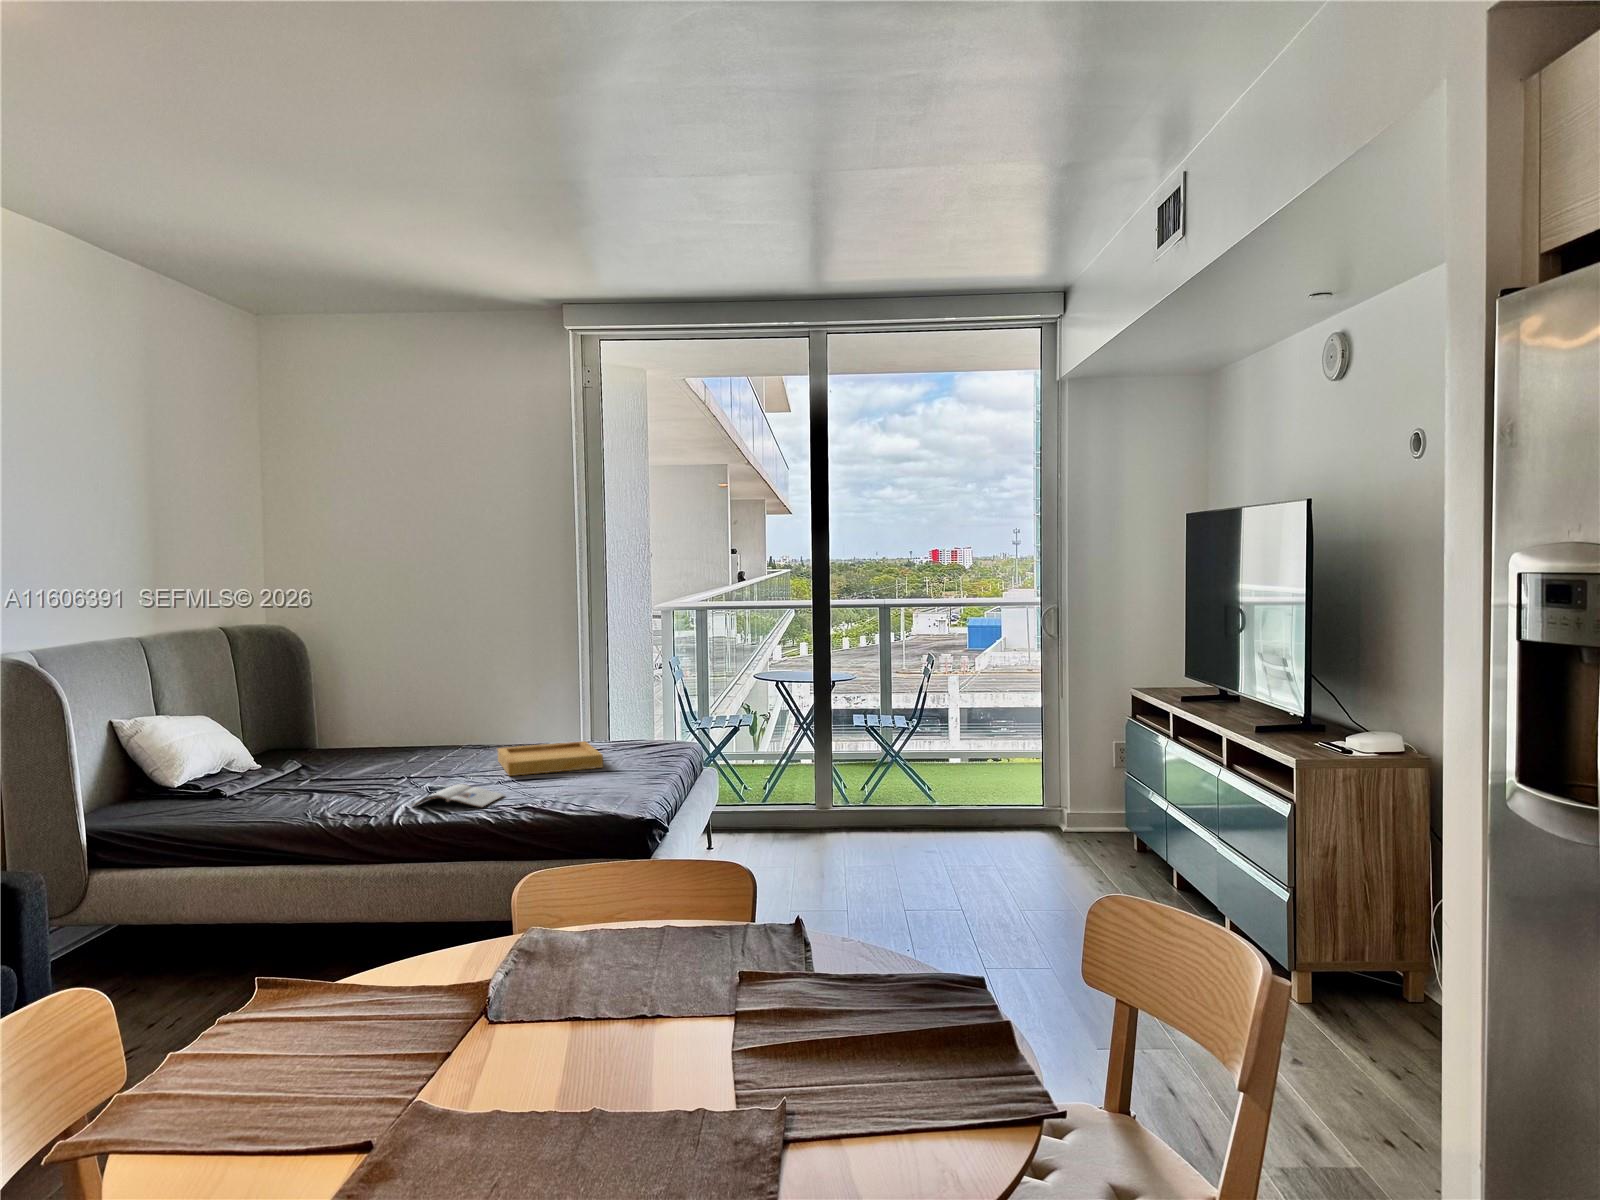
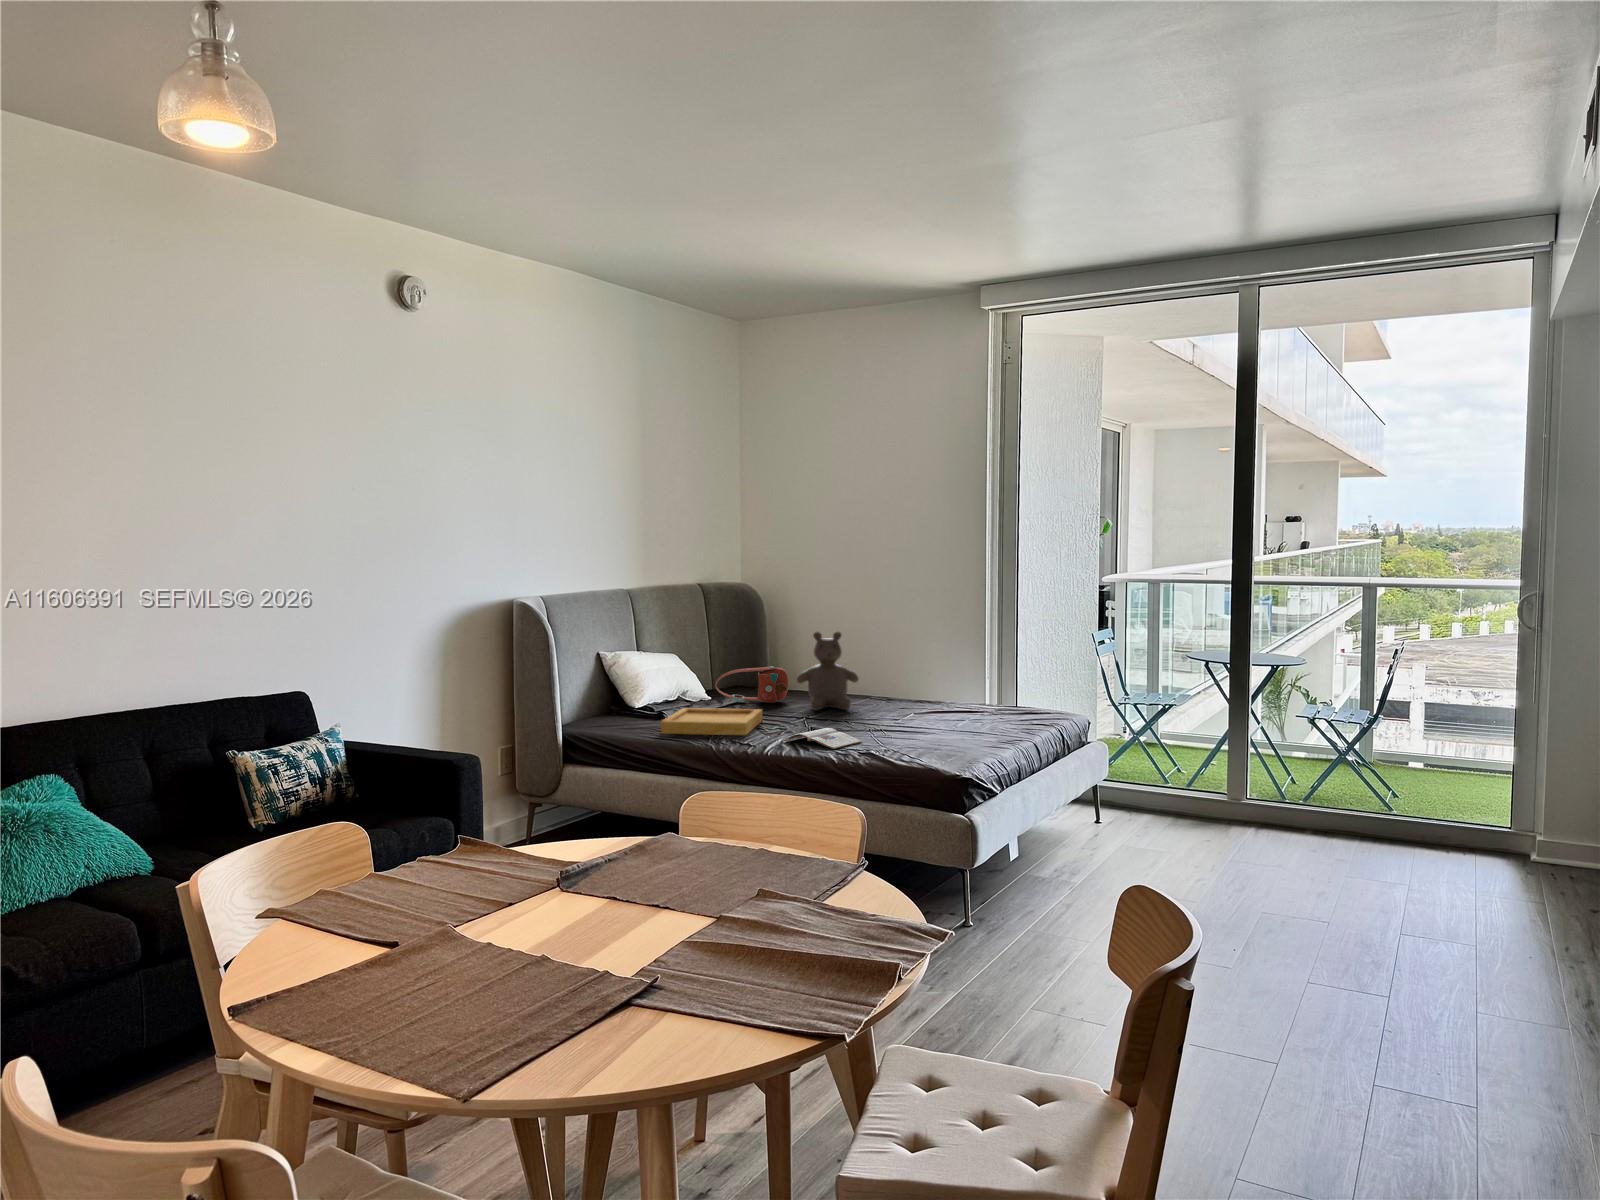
teddy bear: none [379,673,452,766] -> present [797,632,859,710]
handbag: none [268,720,364,766] -> present [715,666,788,703]
tray: present [497,741,603,776] -> present [661,708,763,735]

